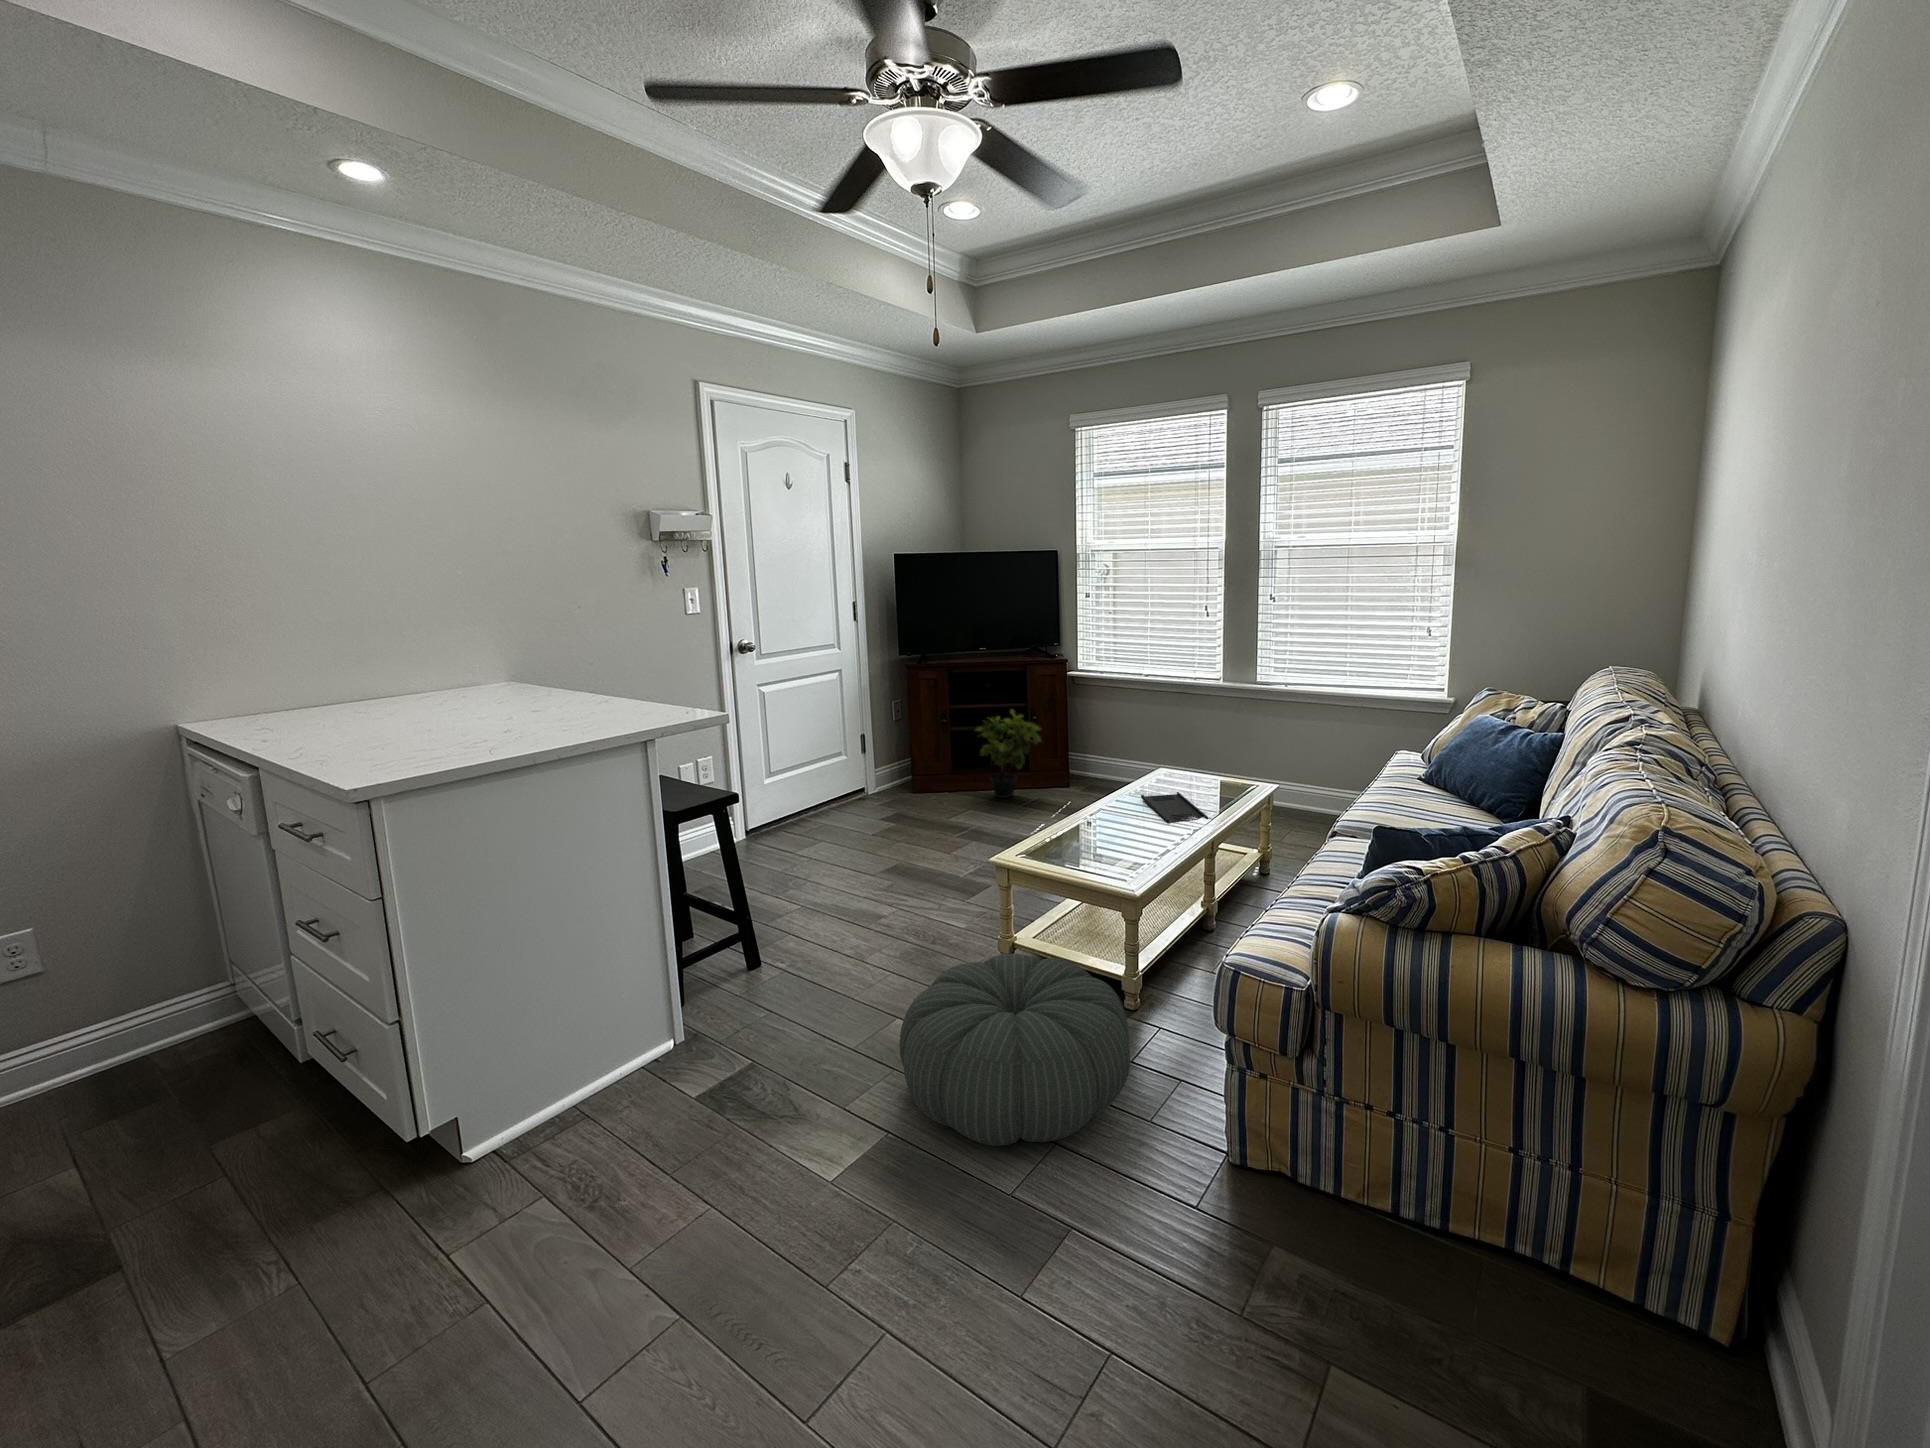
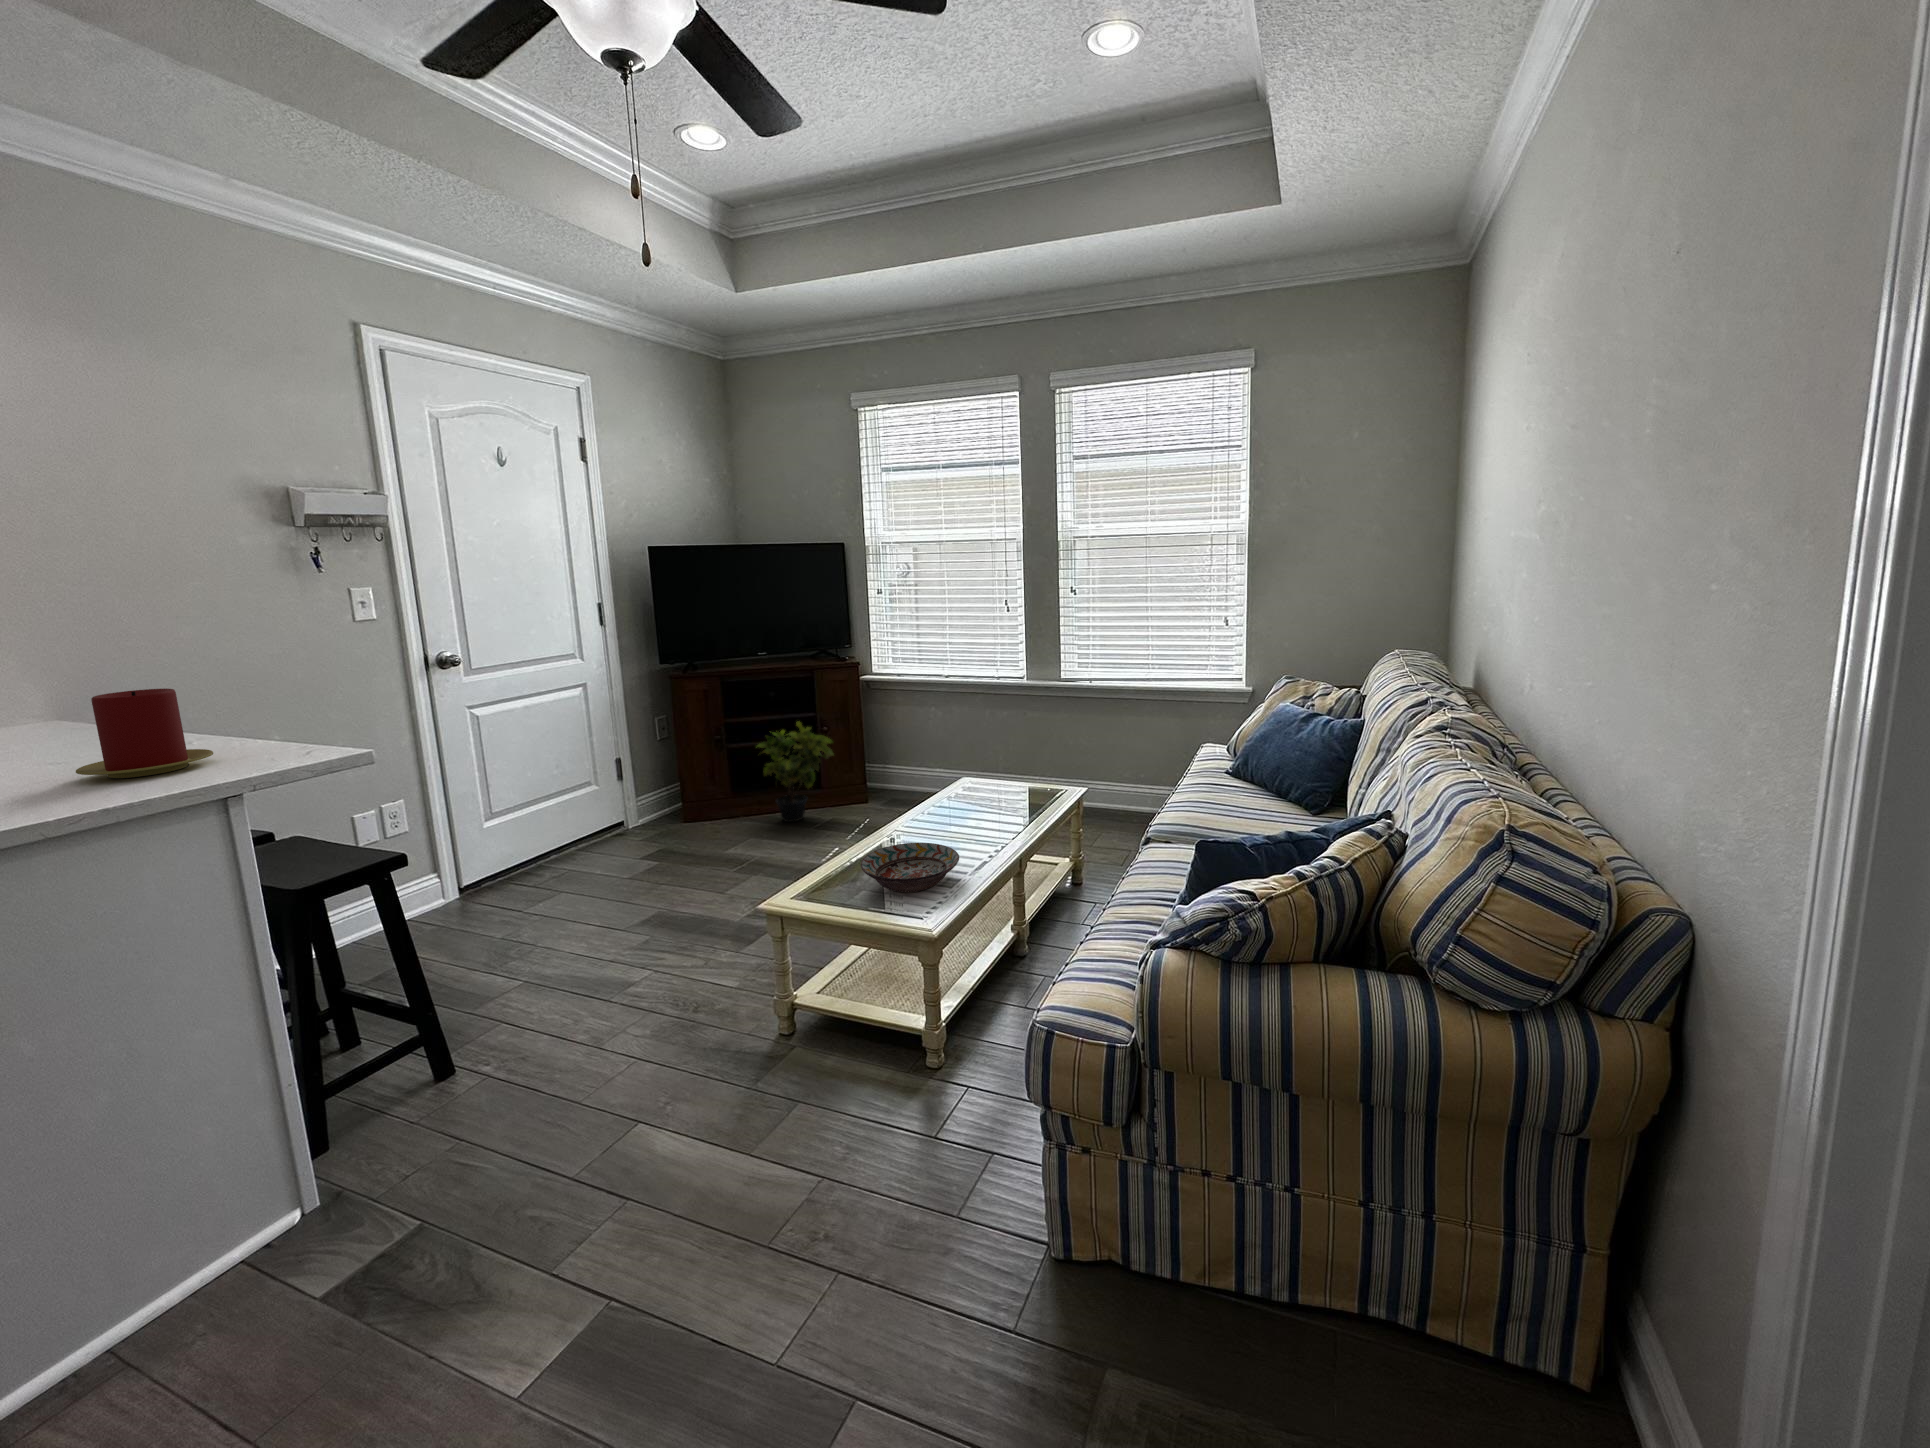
candle: none [563,664,636,724] -> present [76,689,213,778]
tray: present [1141,792,1208,823] -> none [942,805,1016,843]
decorative bowl: none [1073,818,1157,859] -> present [861,843,959,893]
pouf: present [899,954,1130,1146] -> none [631,1025,931,1295]

